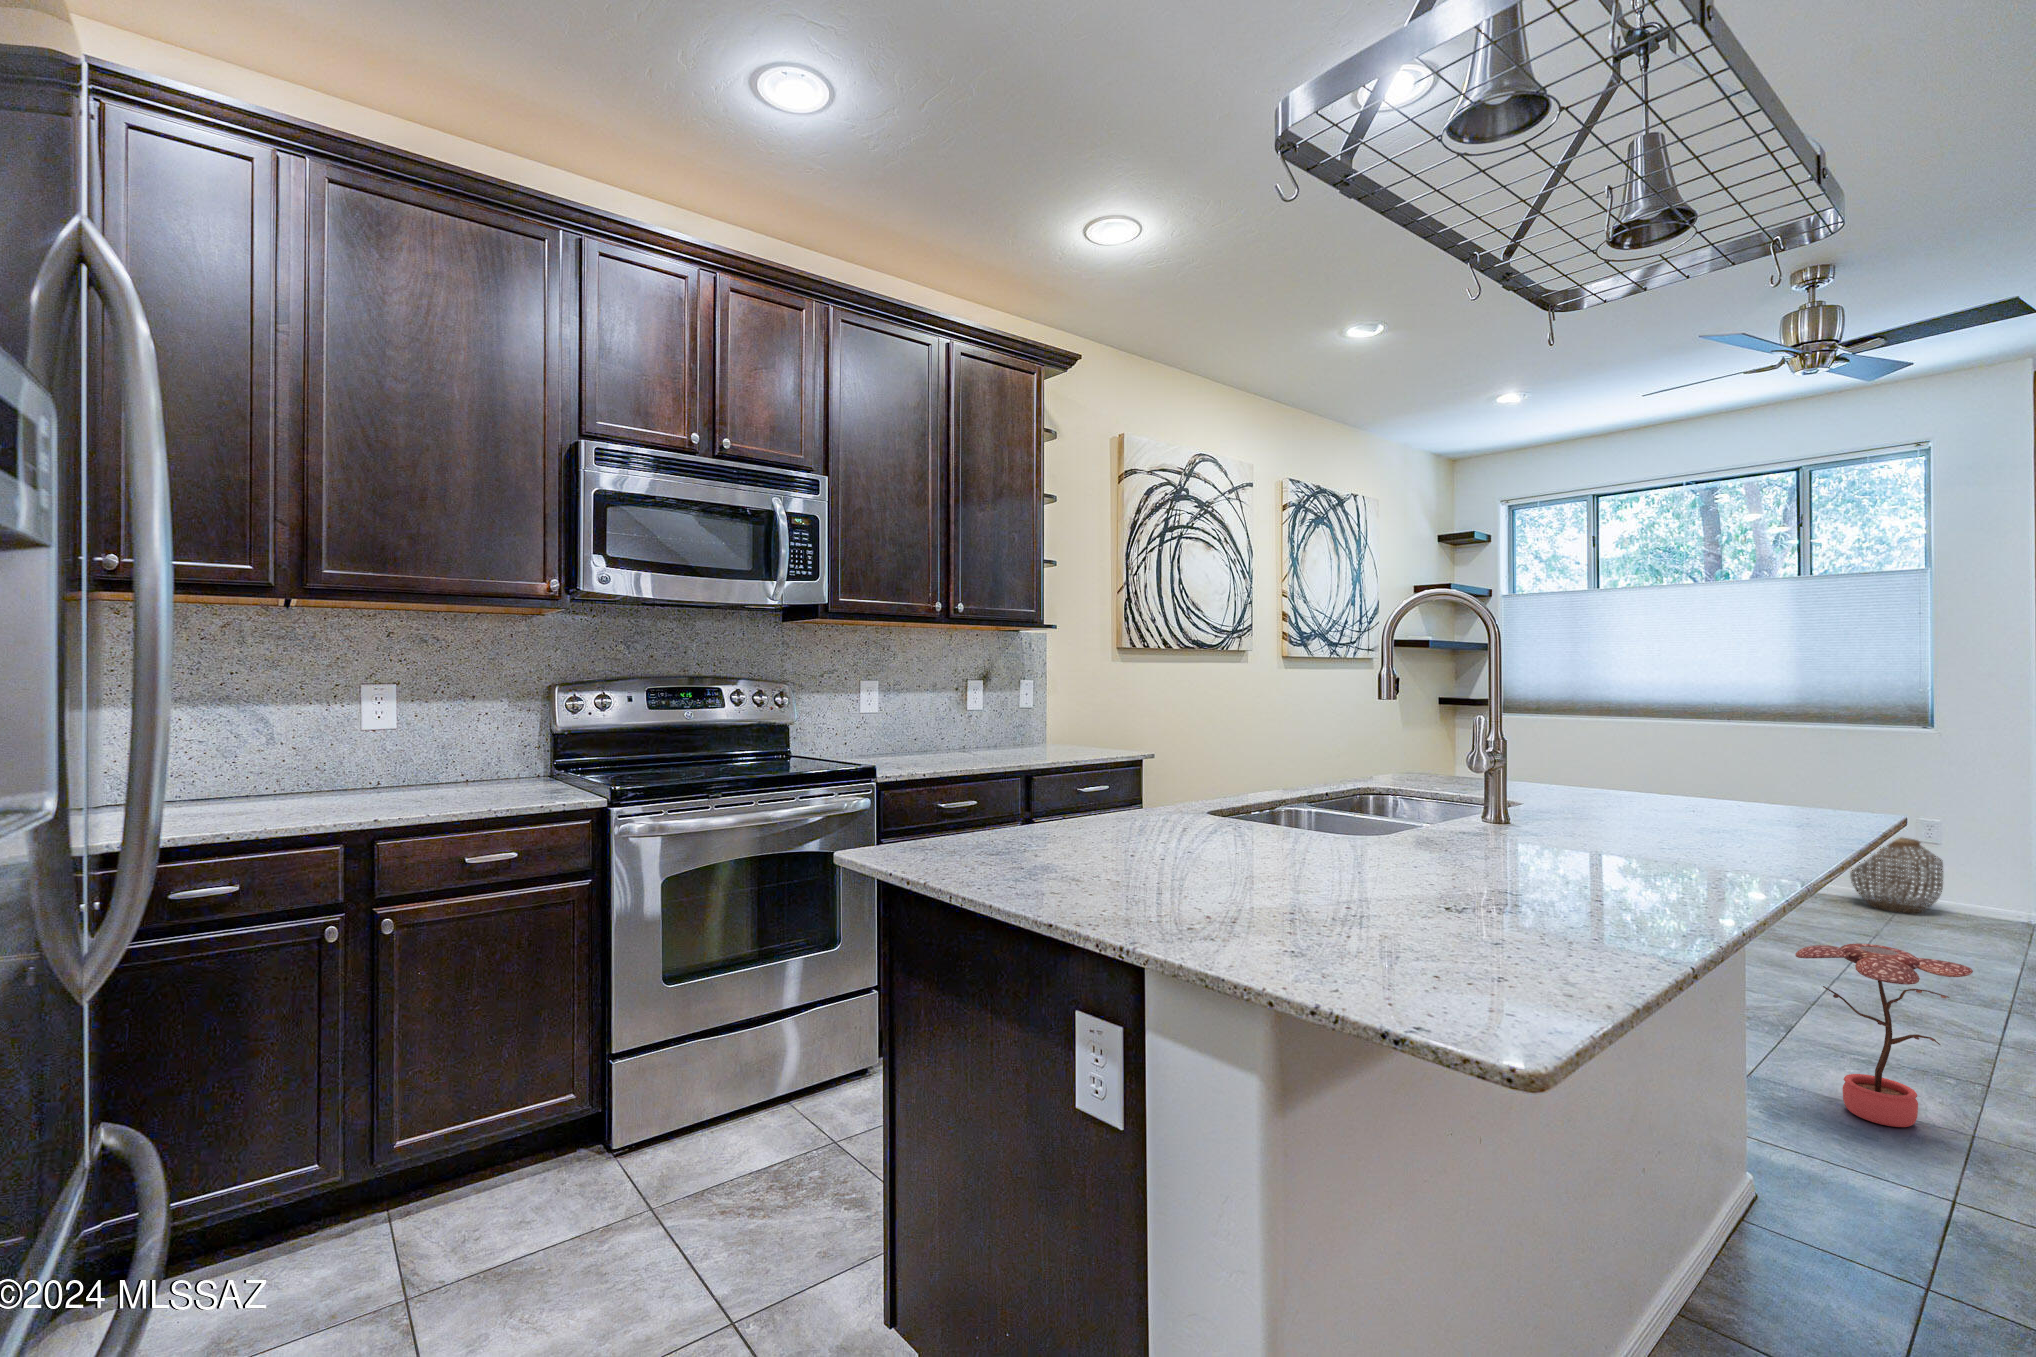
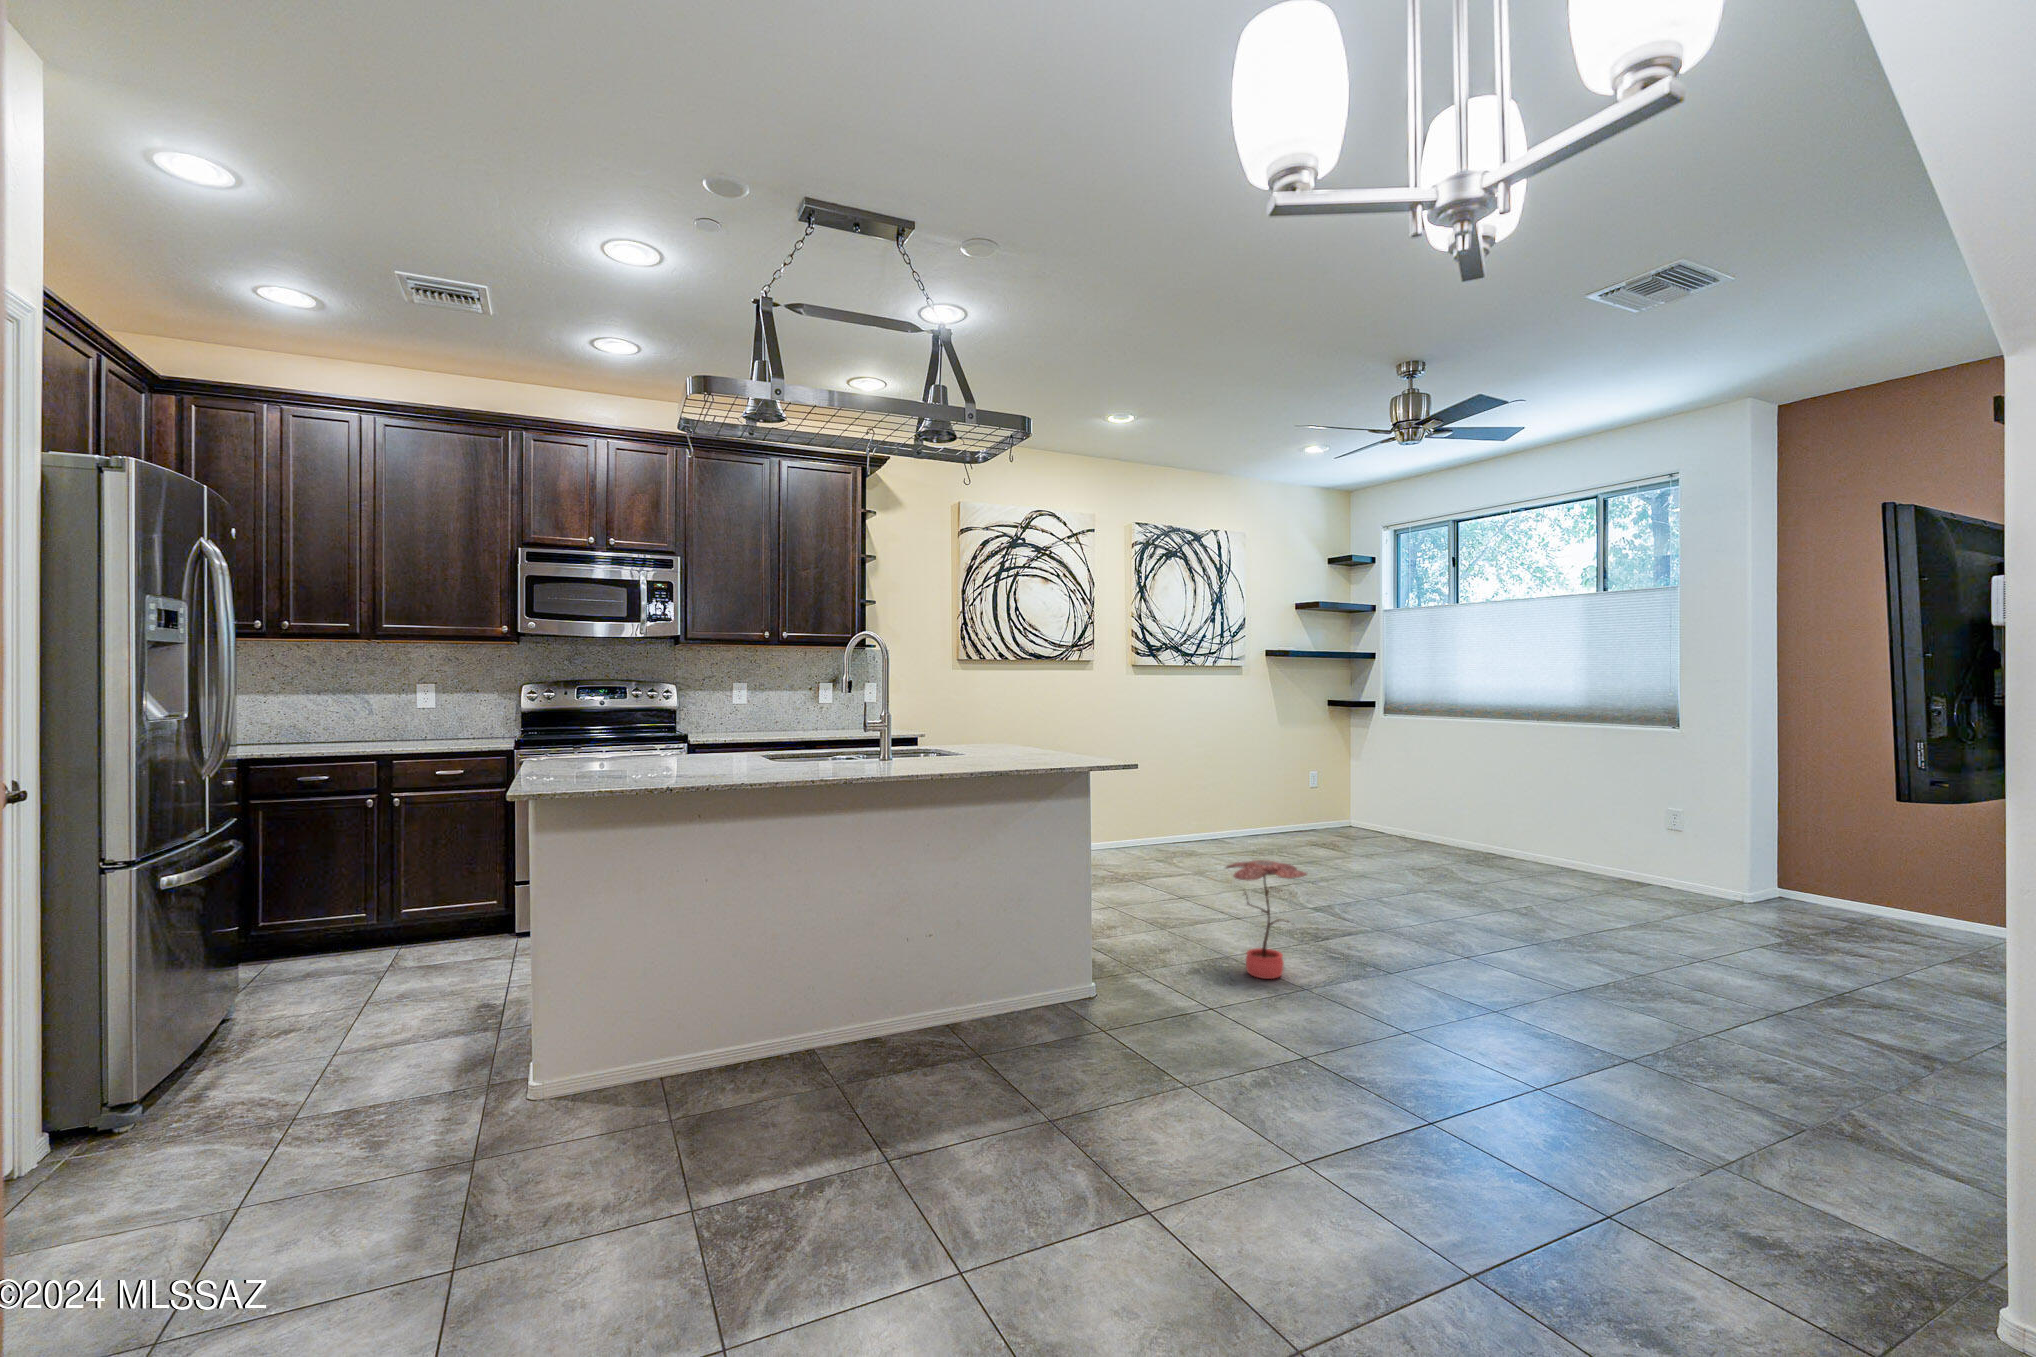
woven basket: present [1851,838,1943,913] -> none [1587,821,1657,887]

